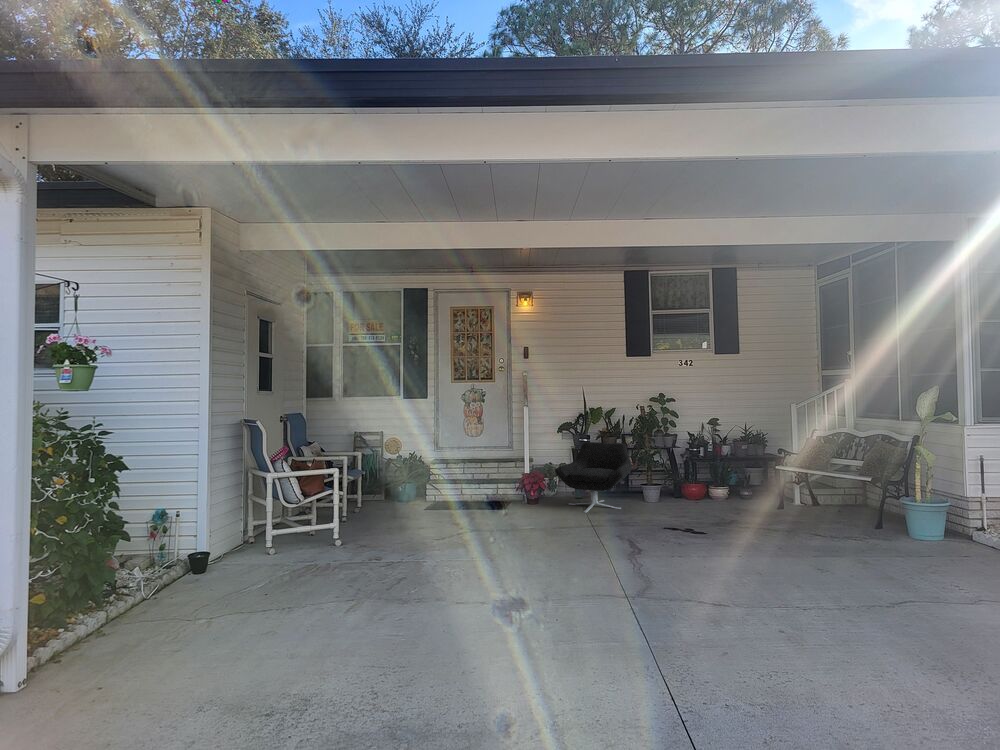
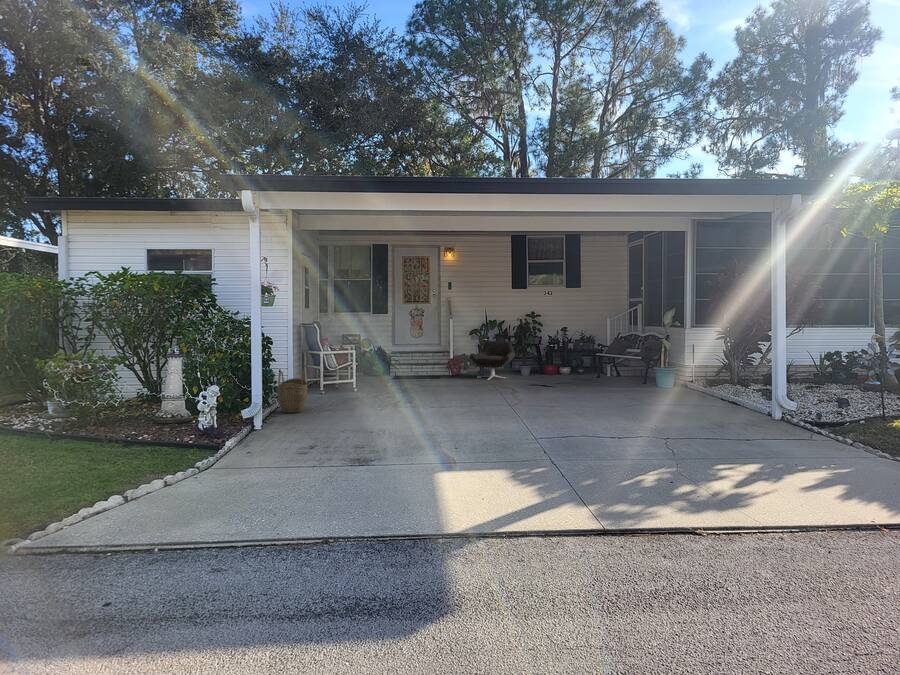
woven basket: none [73,532,164,636] -> present [277,371,307,413]

